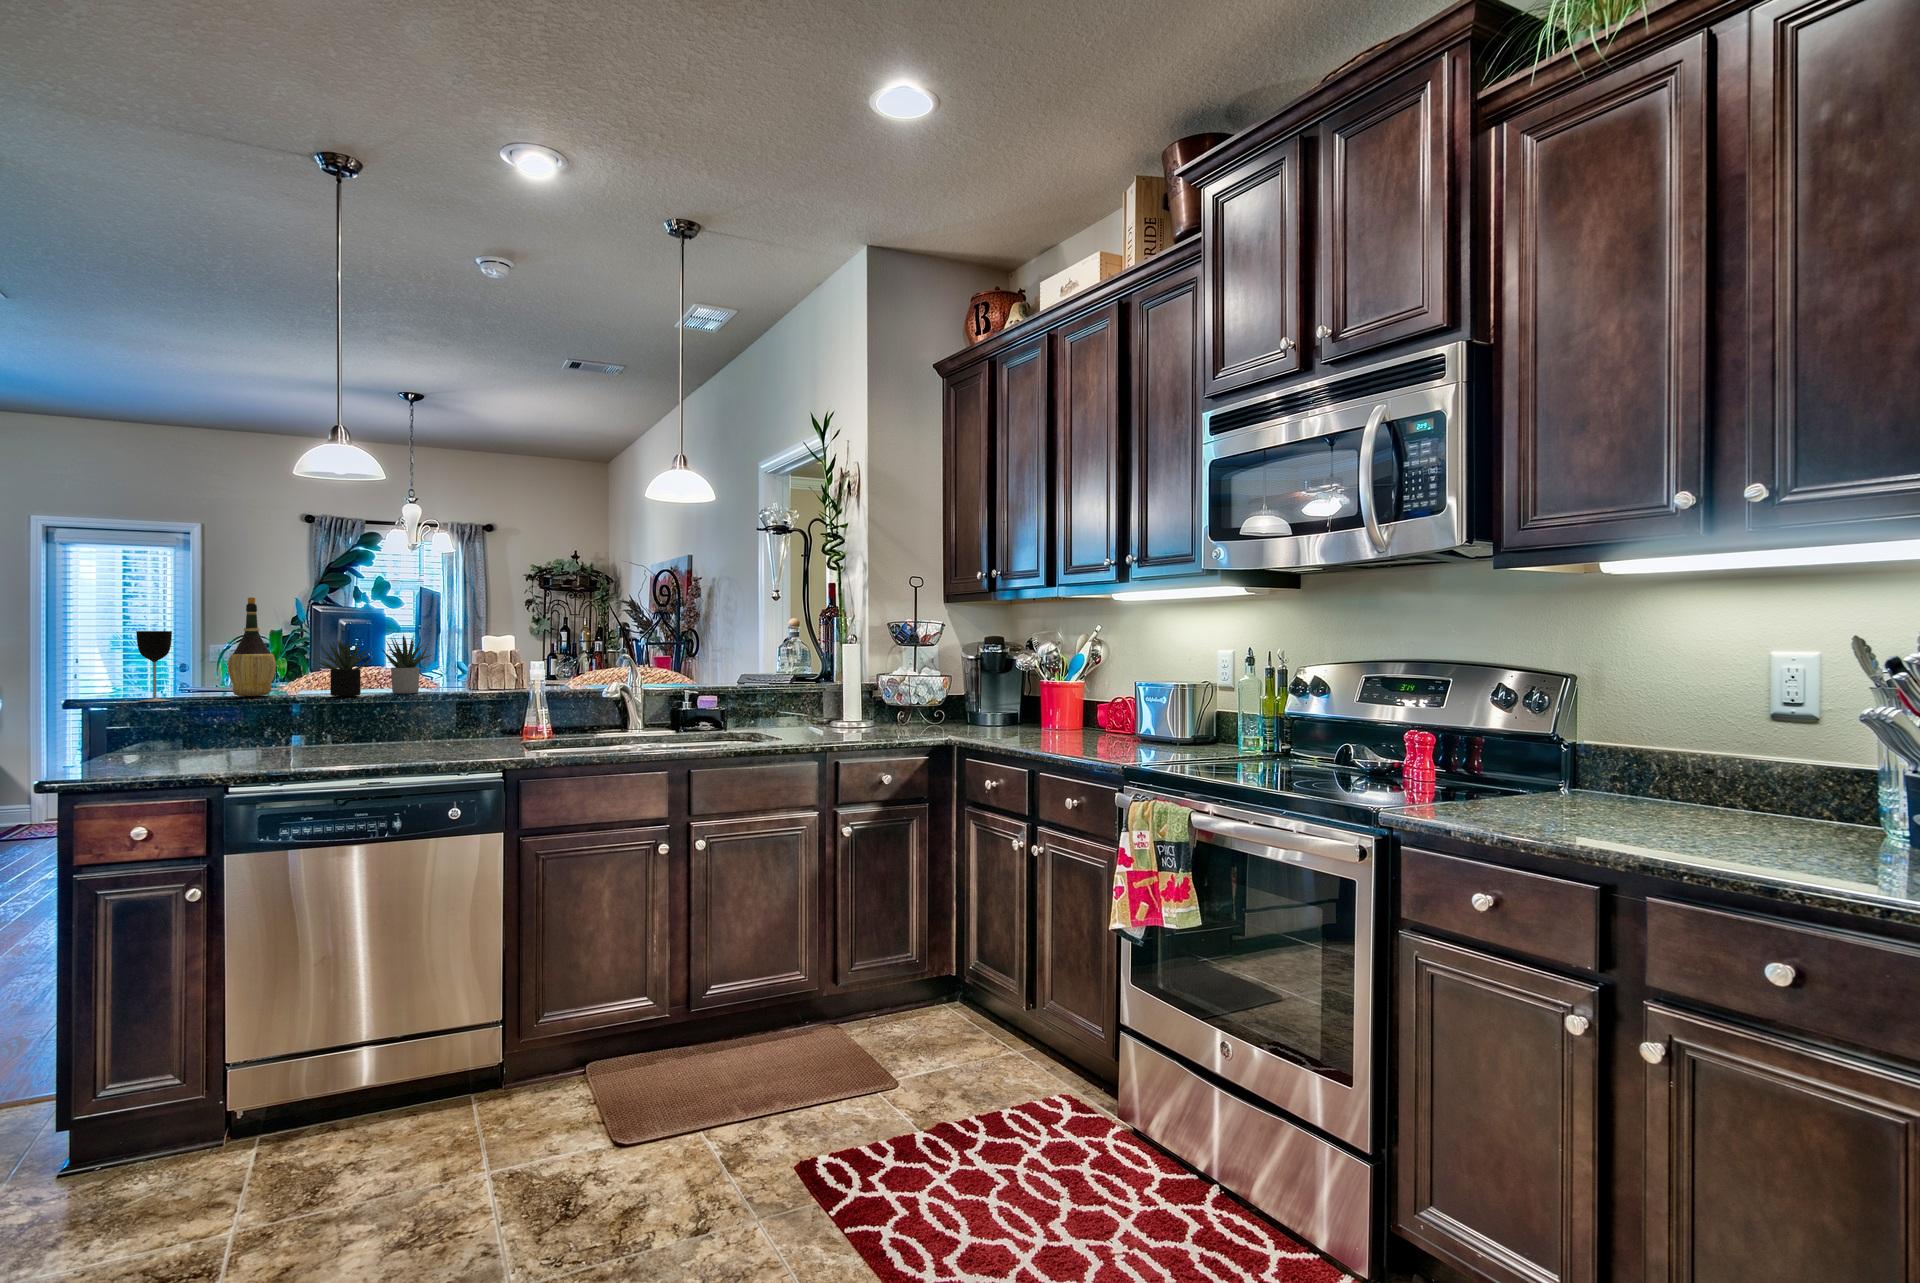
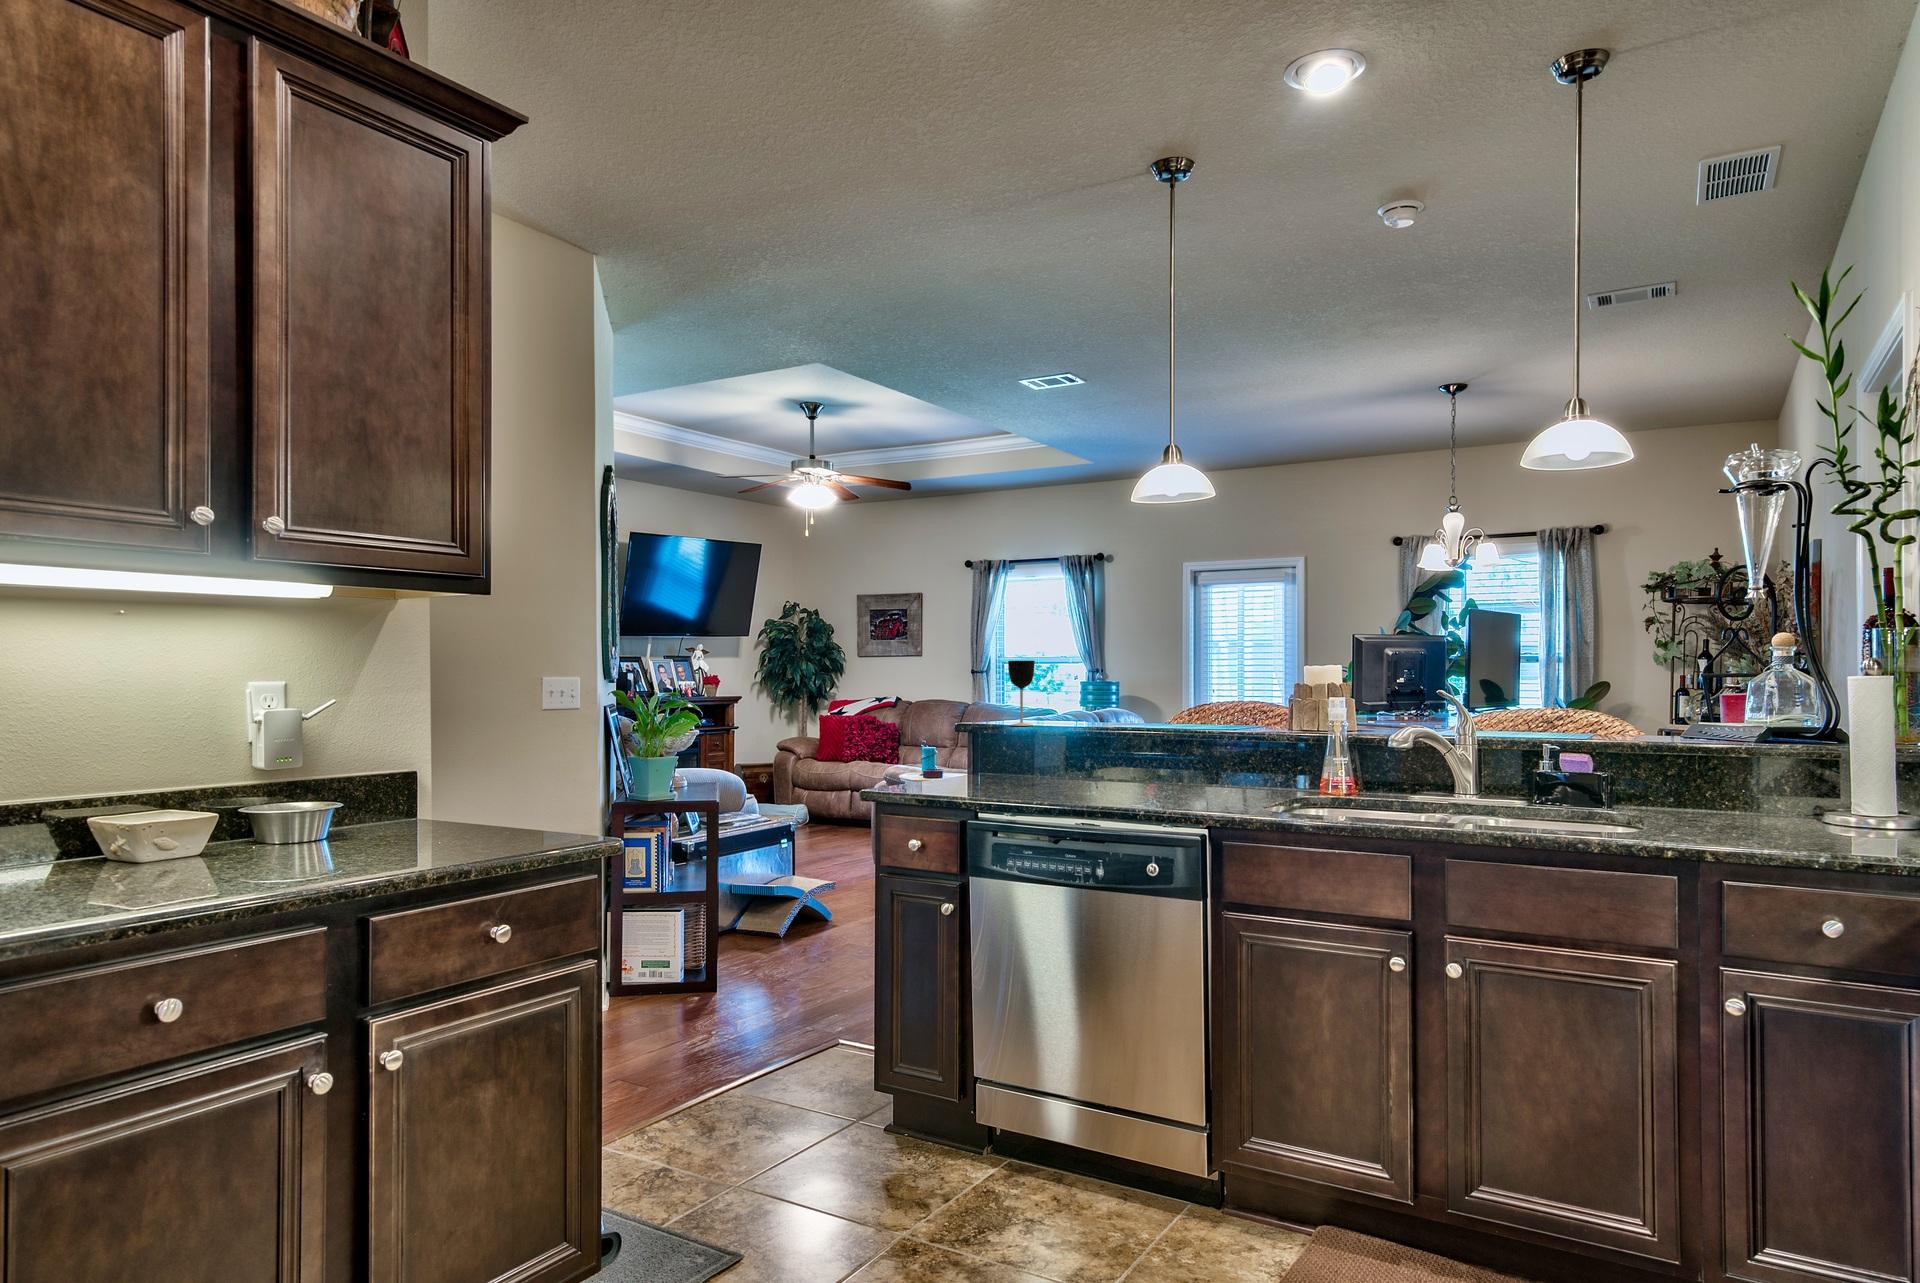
wine bottle: present [228,597,276,696] -> none [1077,627,1116,725]
succulent plant: present [315,634,431,696] -> none [1131,660,1255,729]

